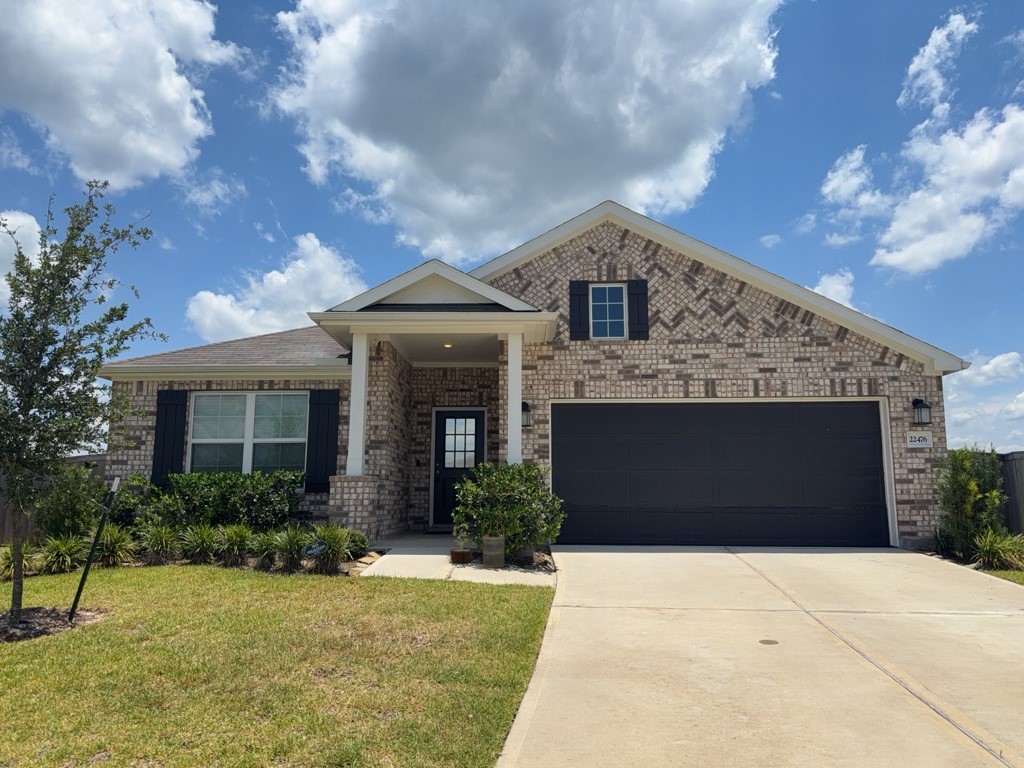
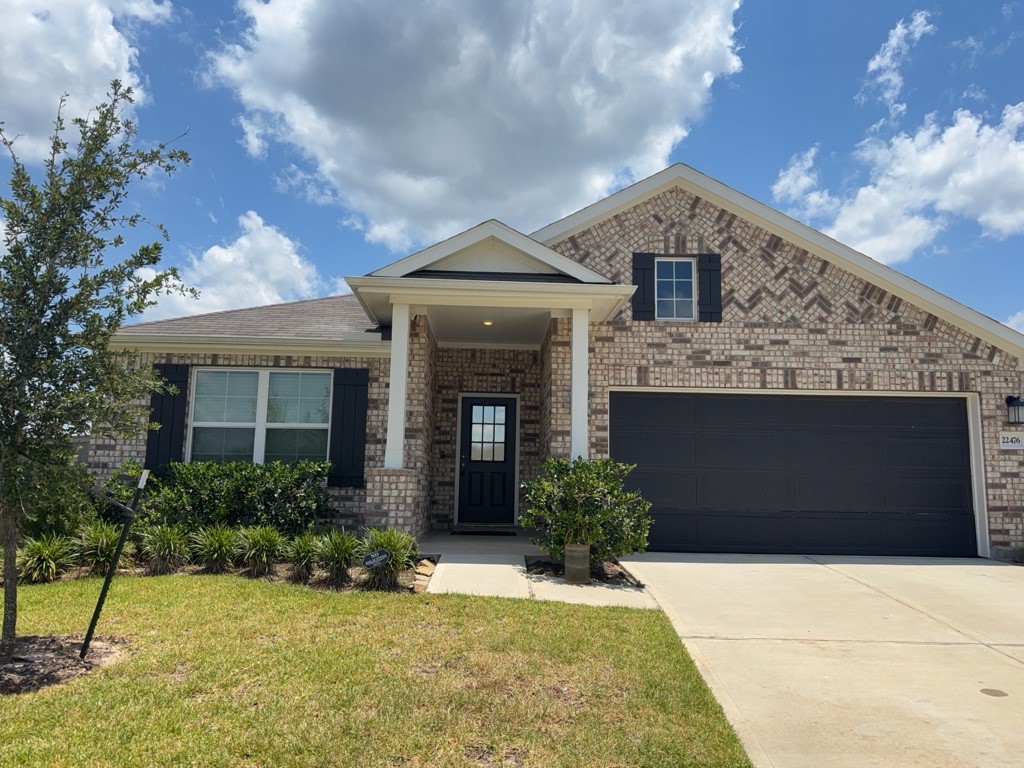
decorative plant: present [450,524,472,563] -> none [521,528,547,577]

